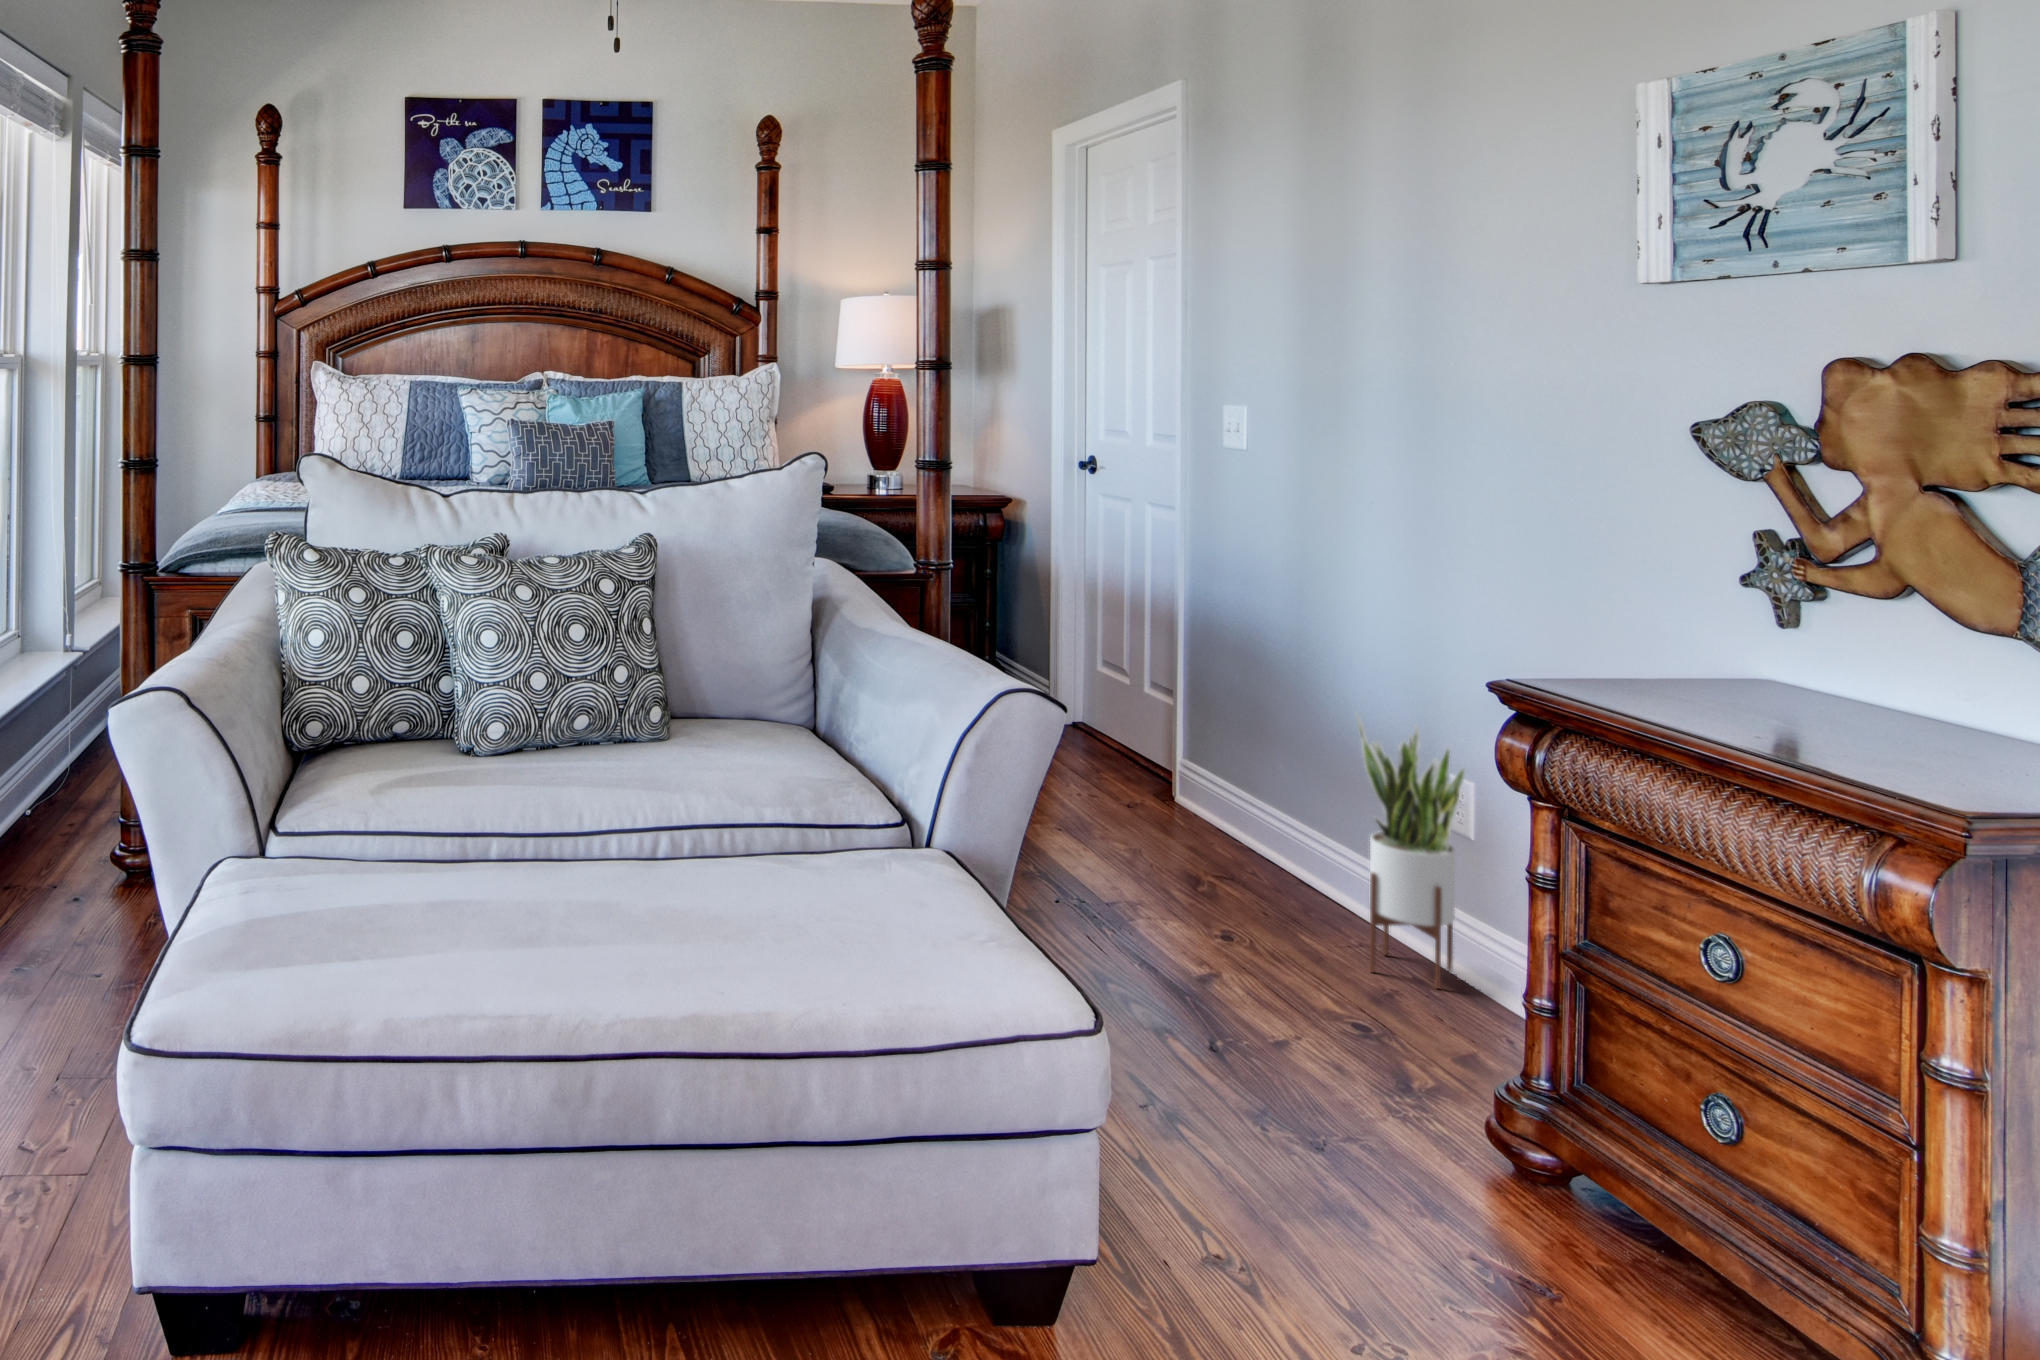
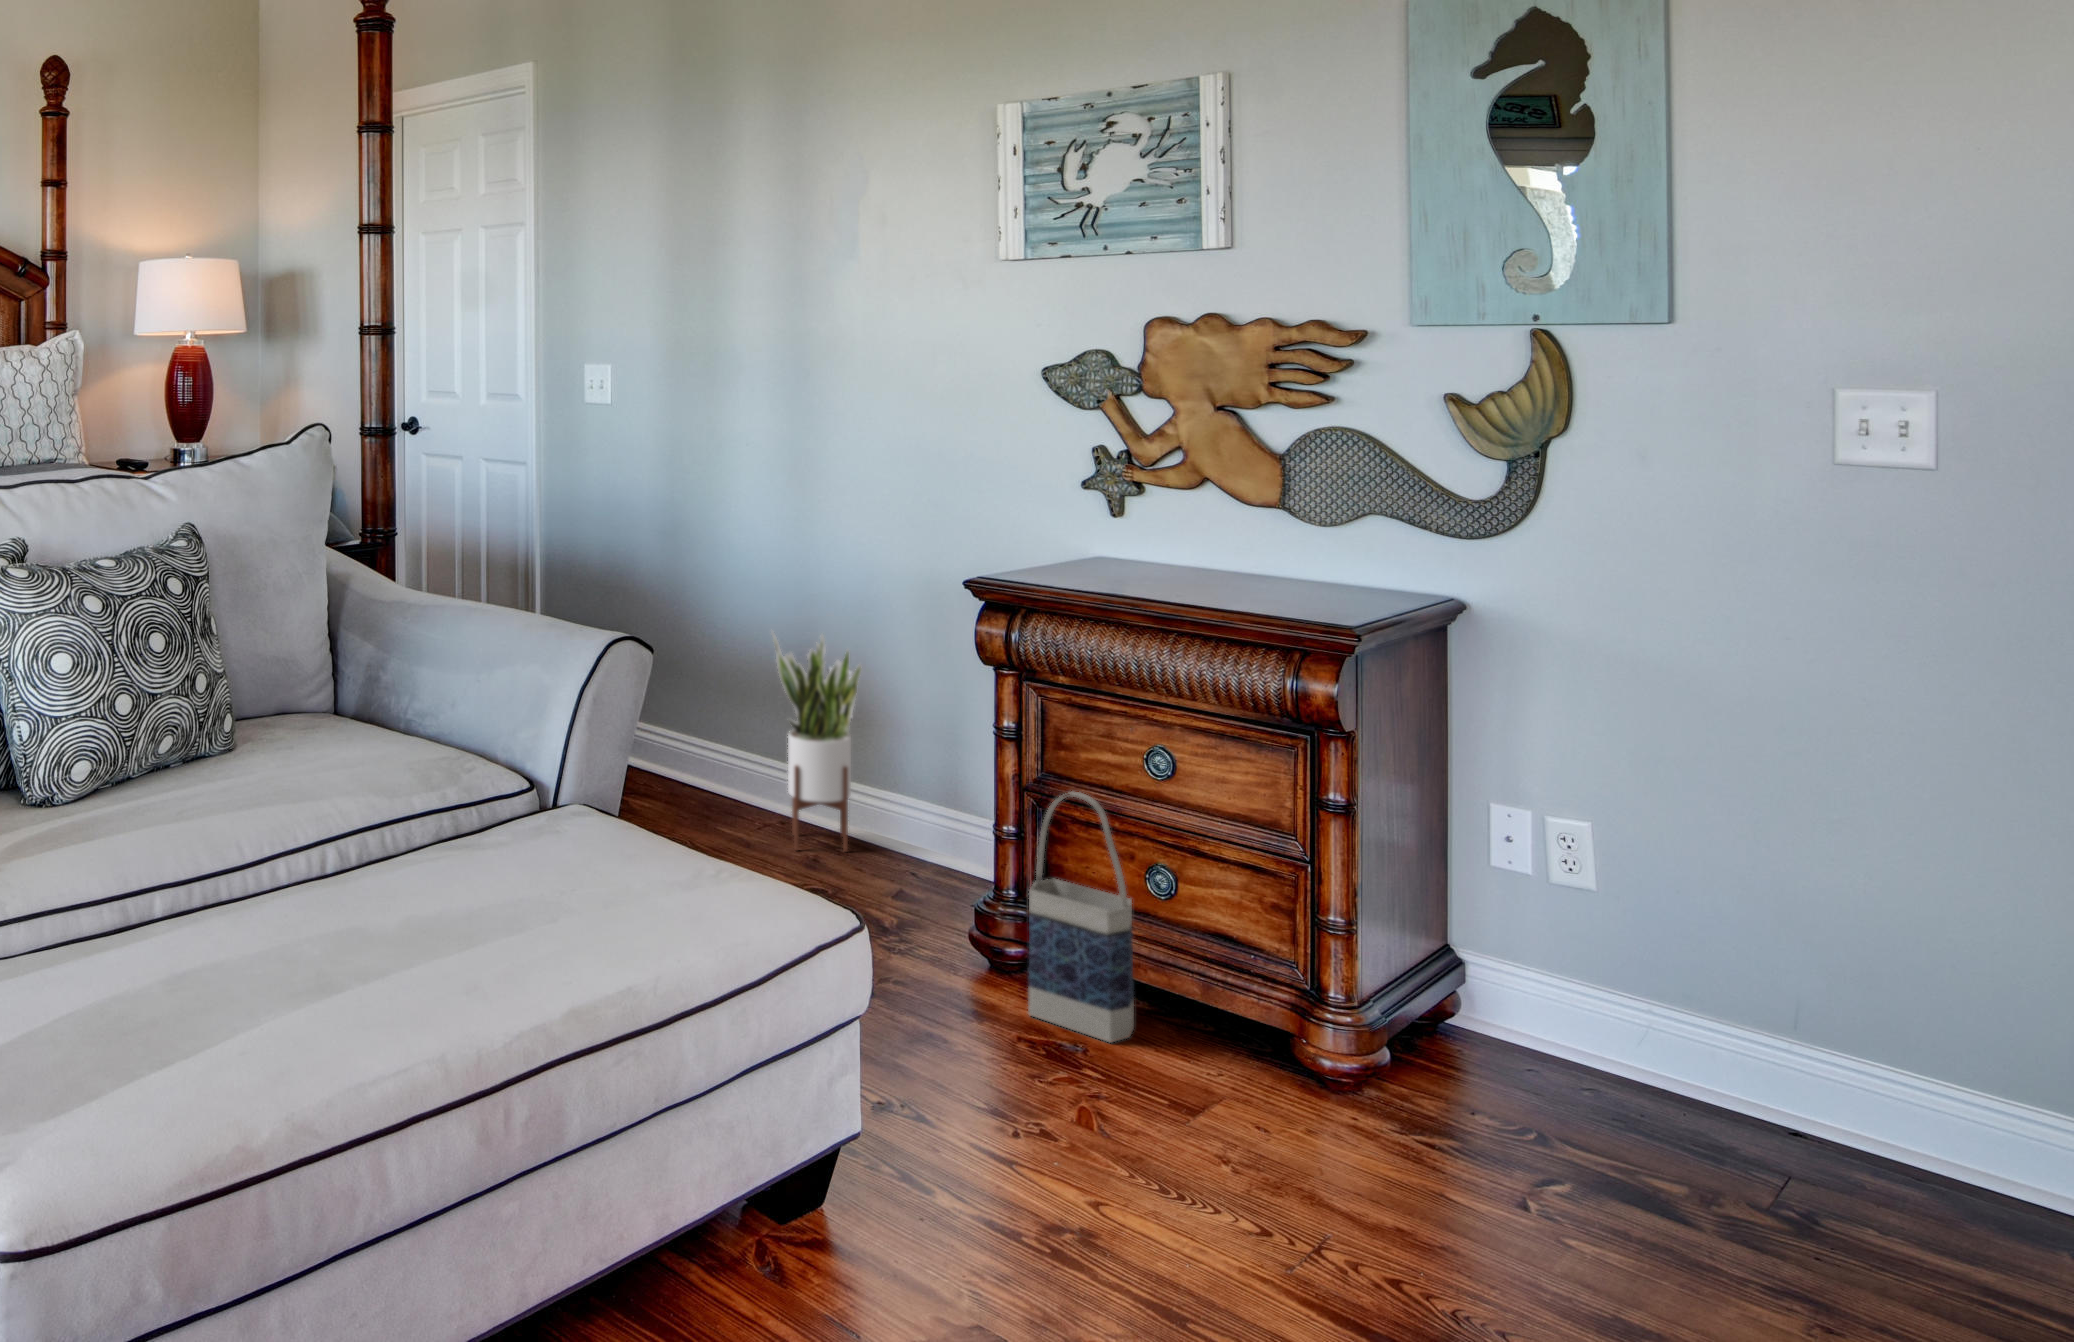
bag: none [1514,967,1667,1312] -> present [1028,792,1134,1042]

